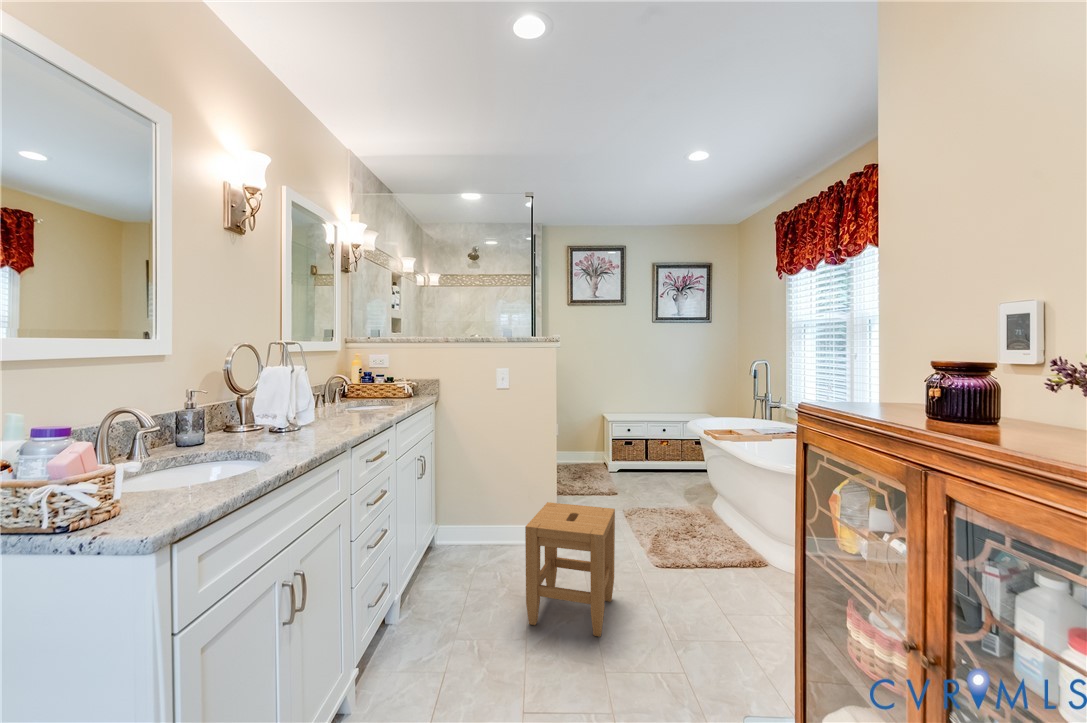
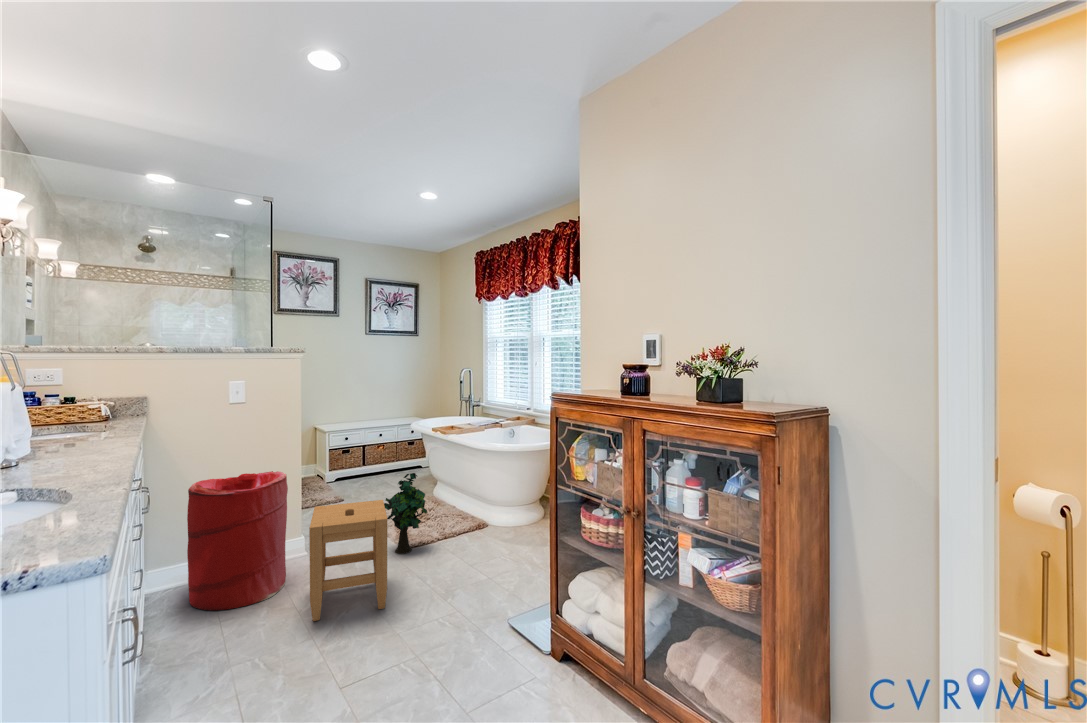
laundry hamper: none [453,457,533,584] -> present [187,471,288,610]
decorative plant: none [624,481,678,572] -> present [384,473,427,554]

